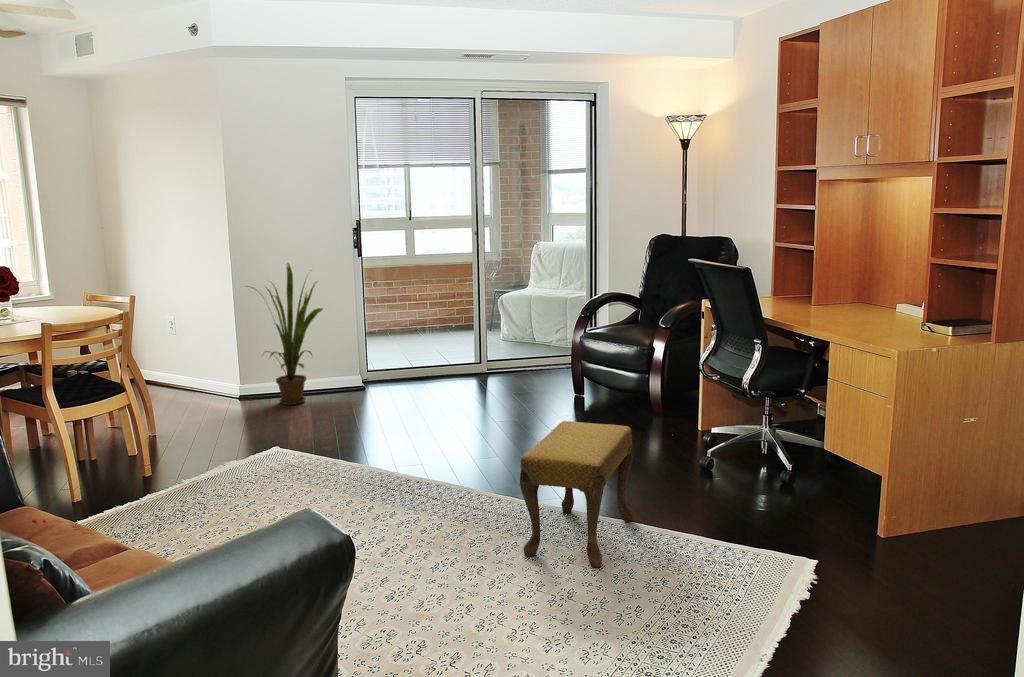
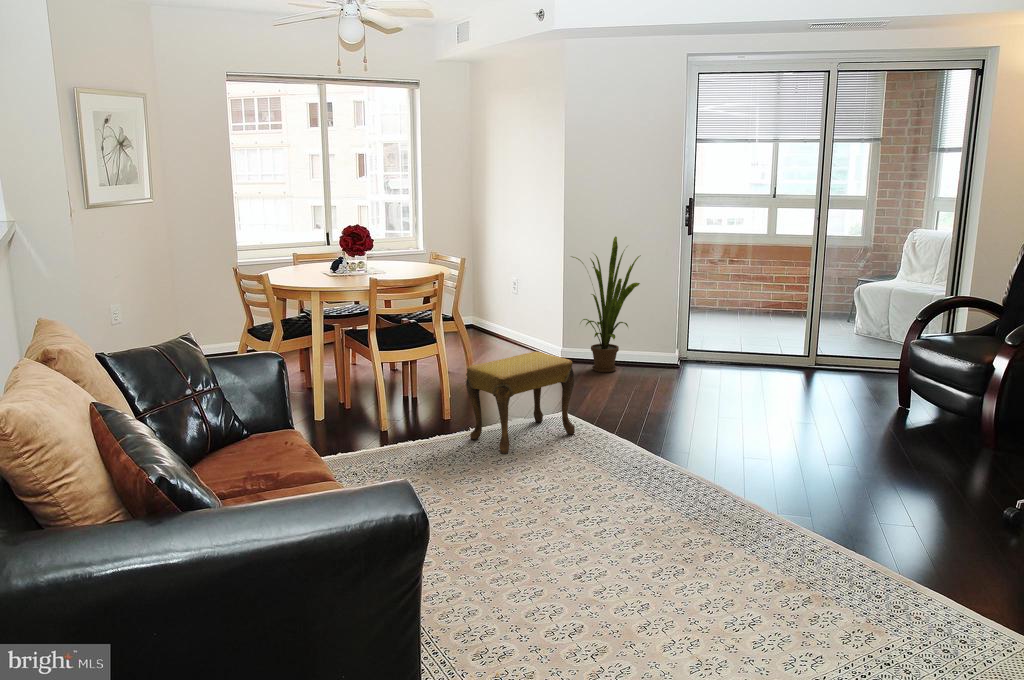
footstool: present [520,421,634,568] -> present [466,352,575,454]

